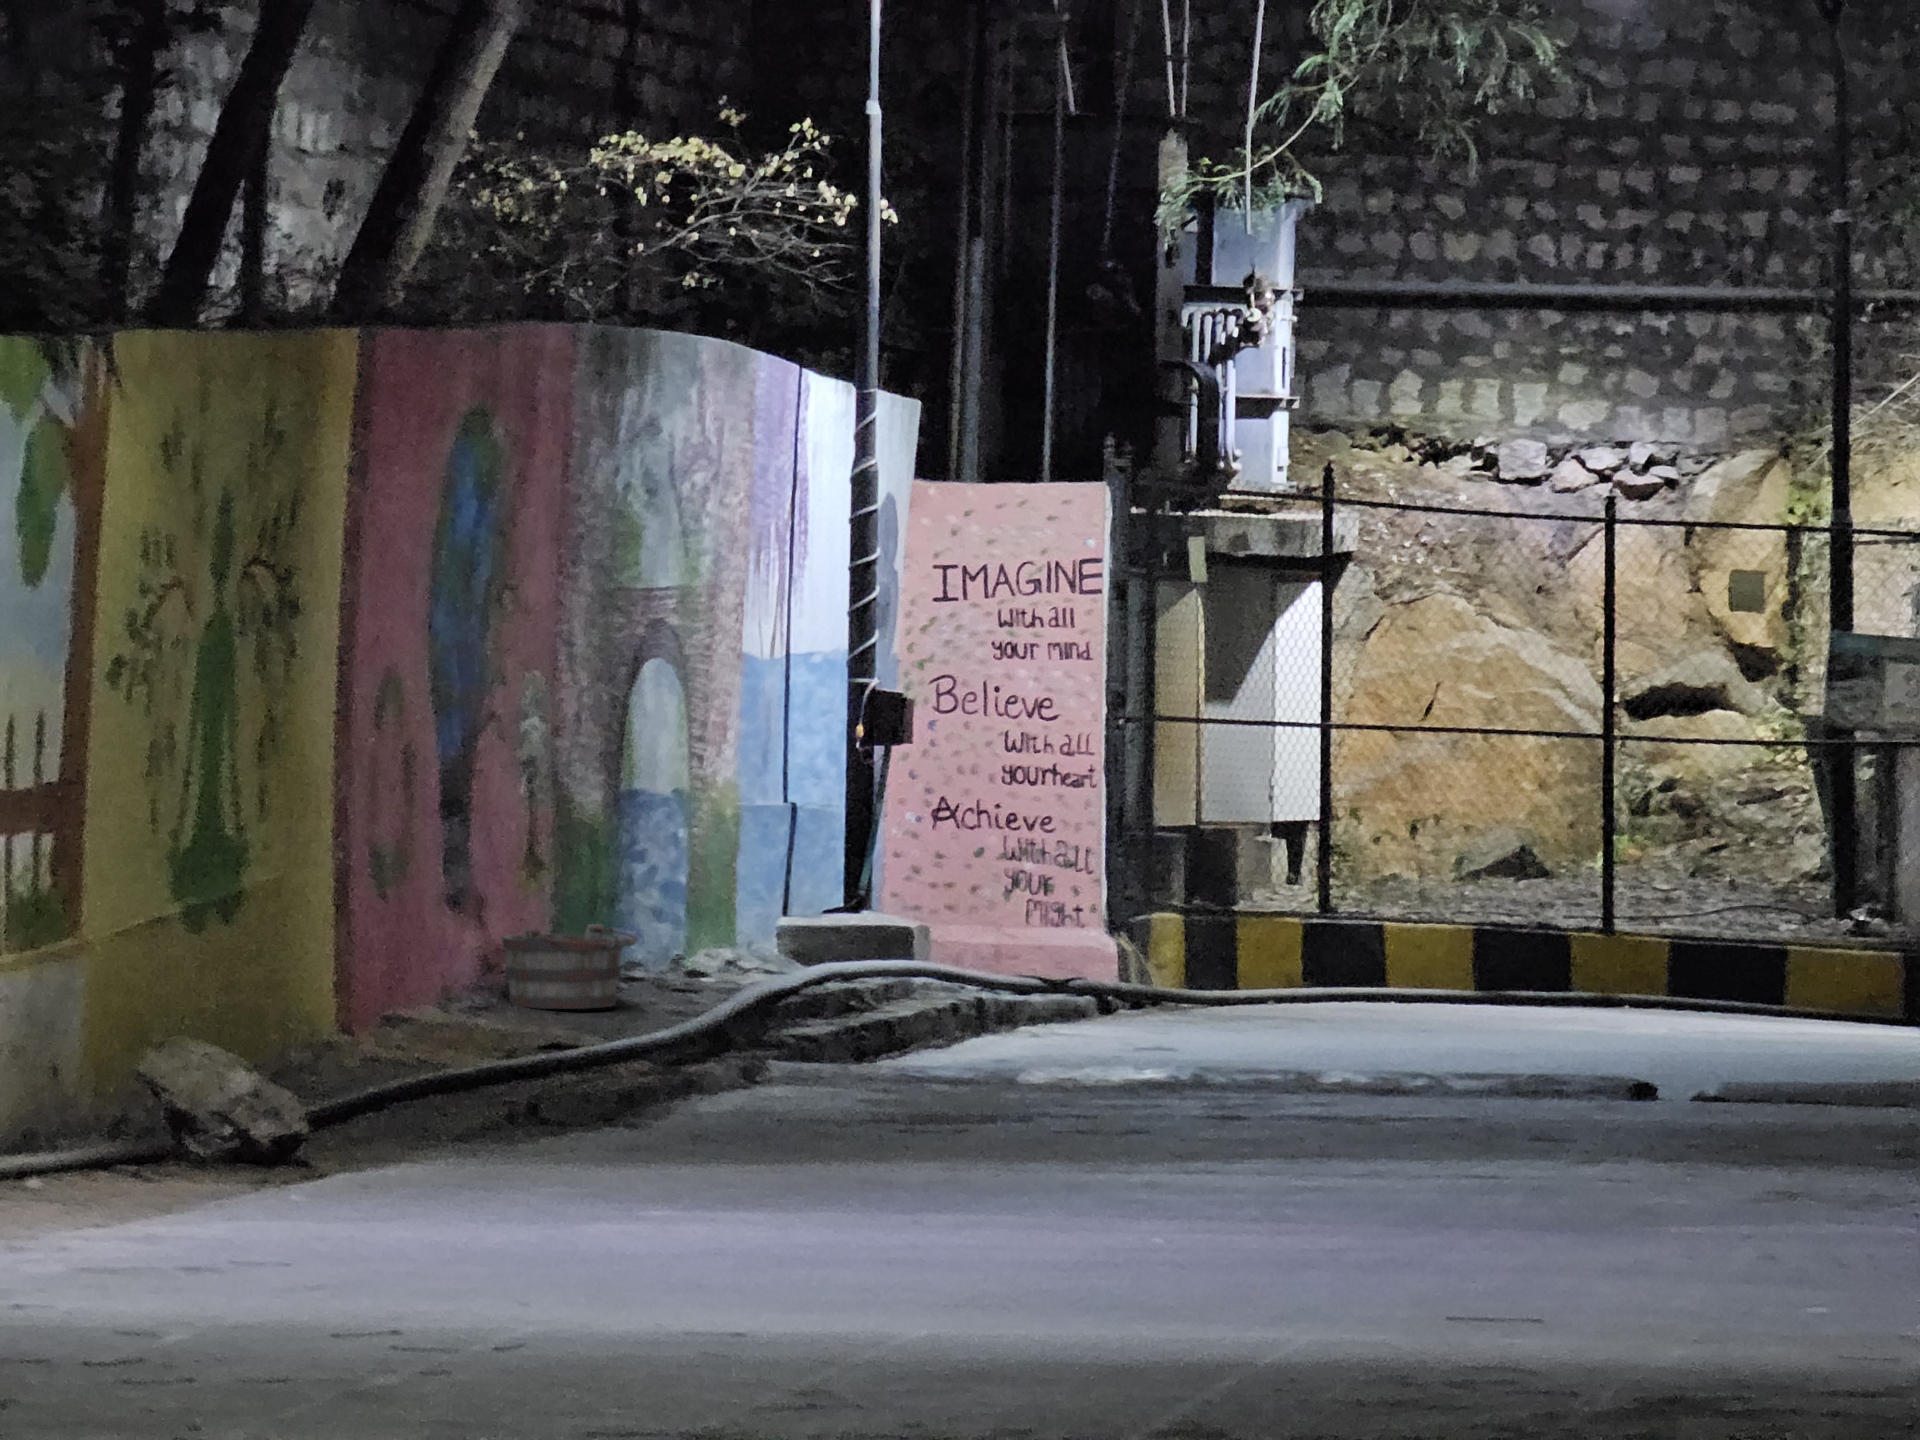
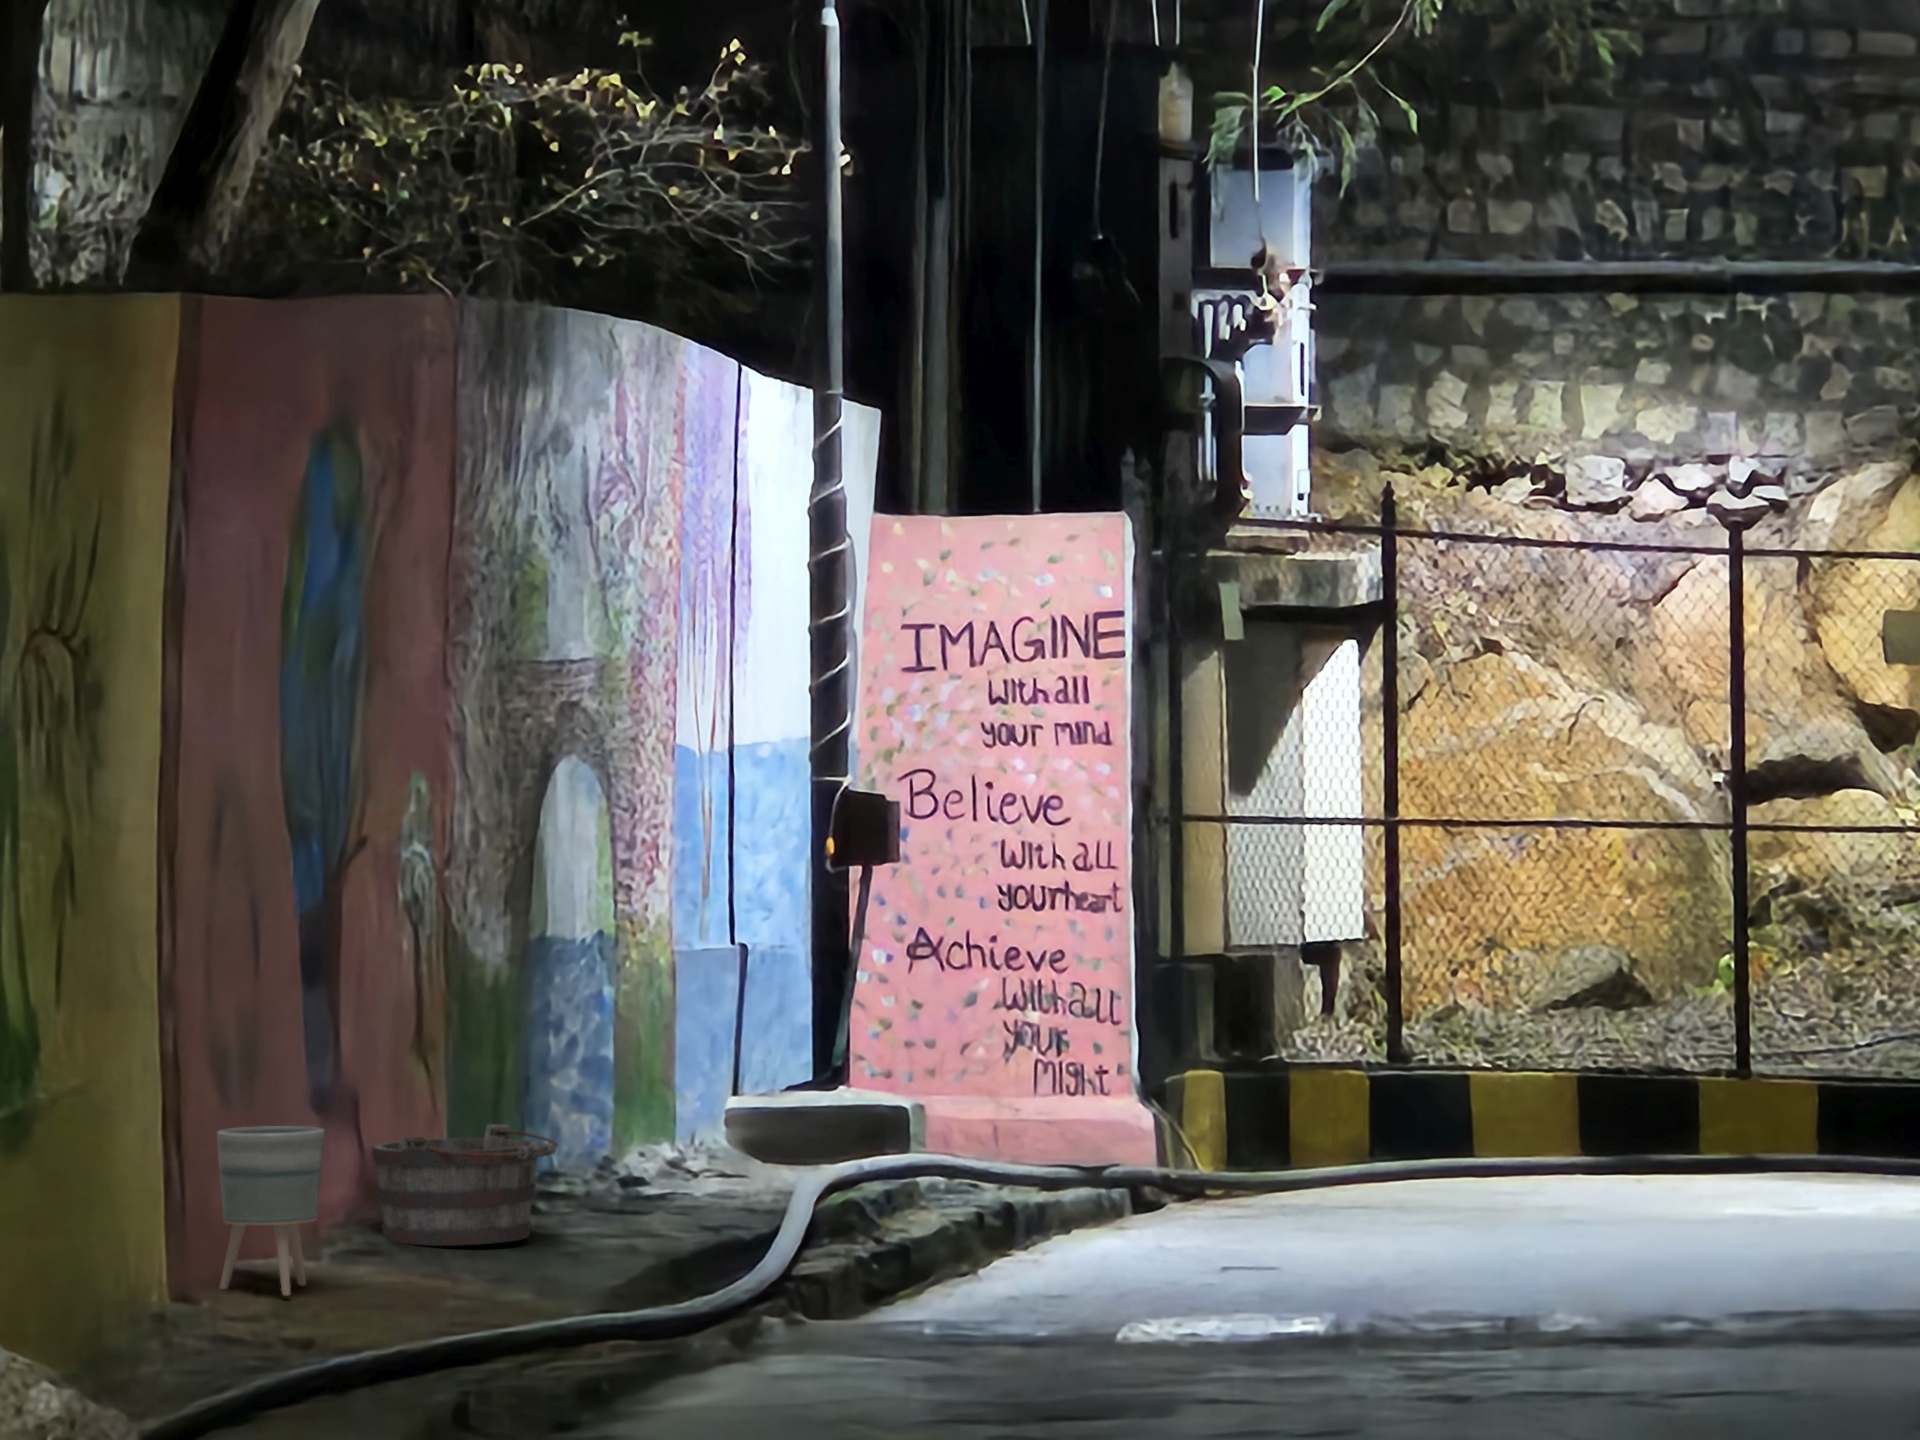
planter: none [385,915,462,1034] -> present [217,1126,324,1296]

